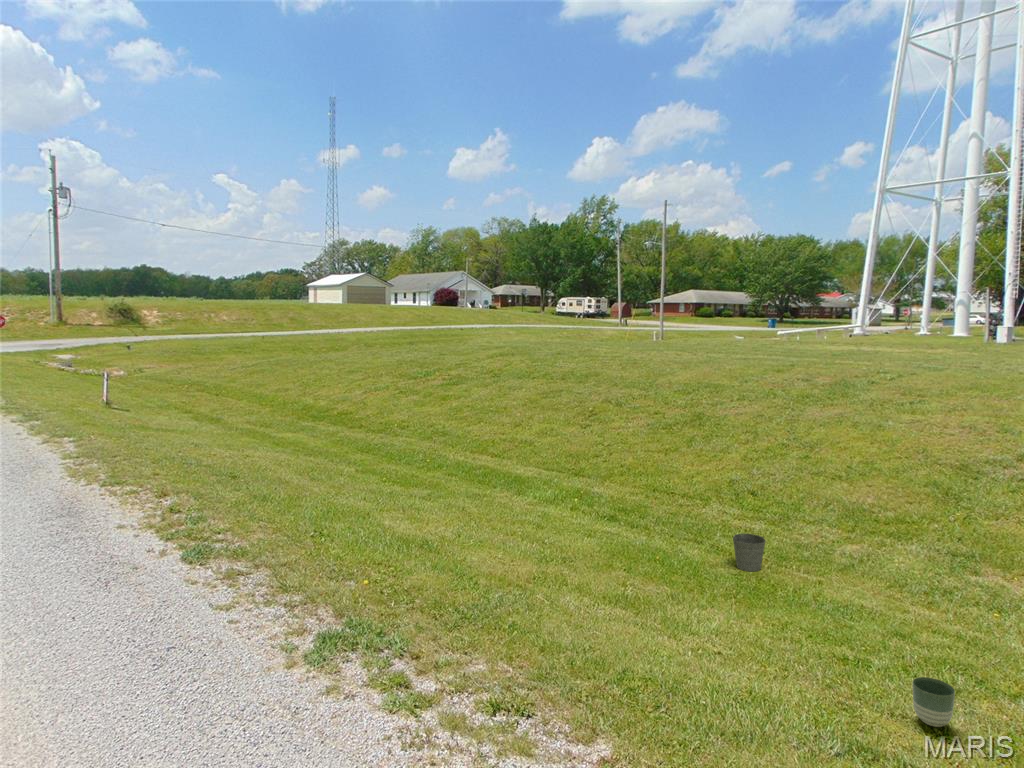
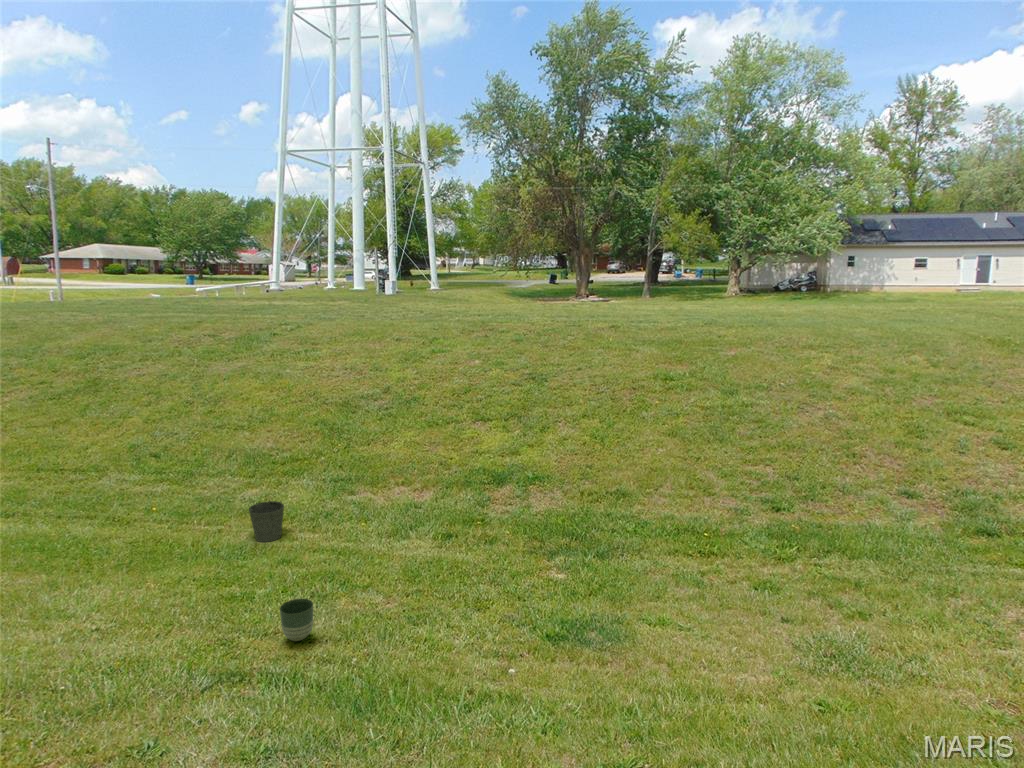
bucket: present [733,534,765,571] -> present [249,501,284,542]

